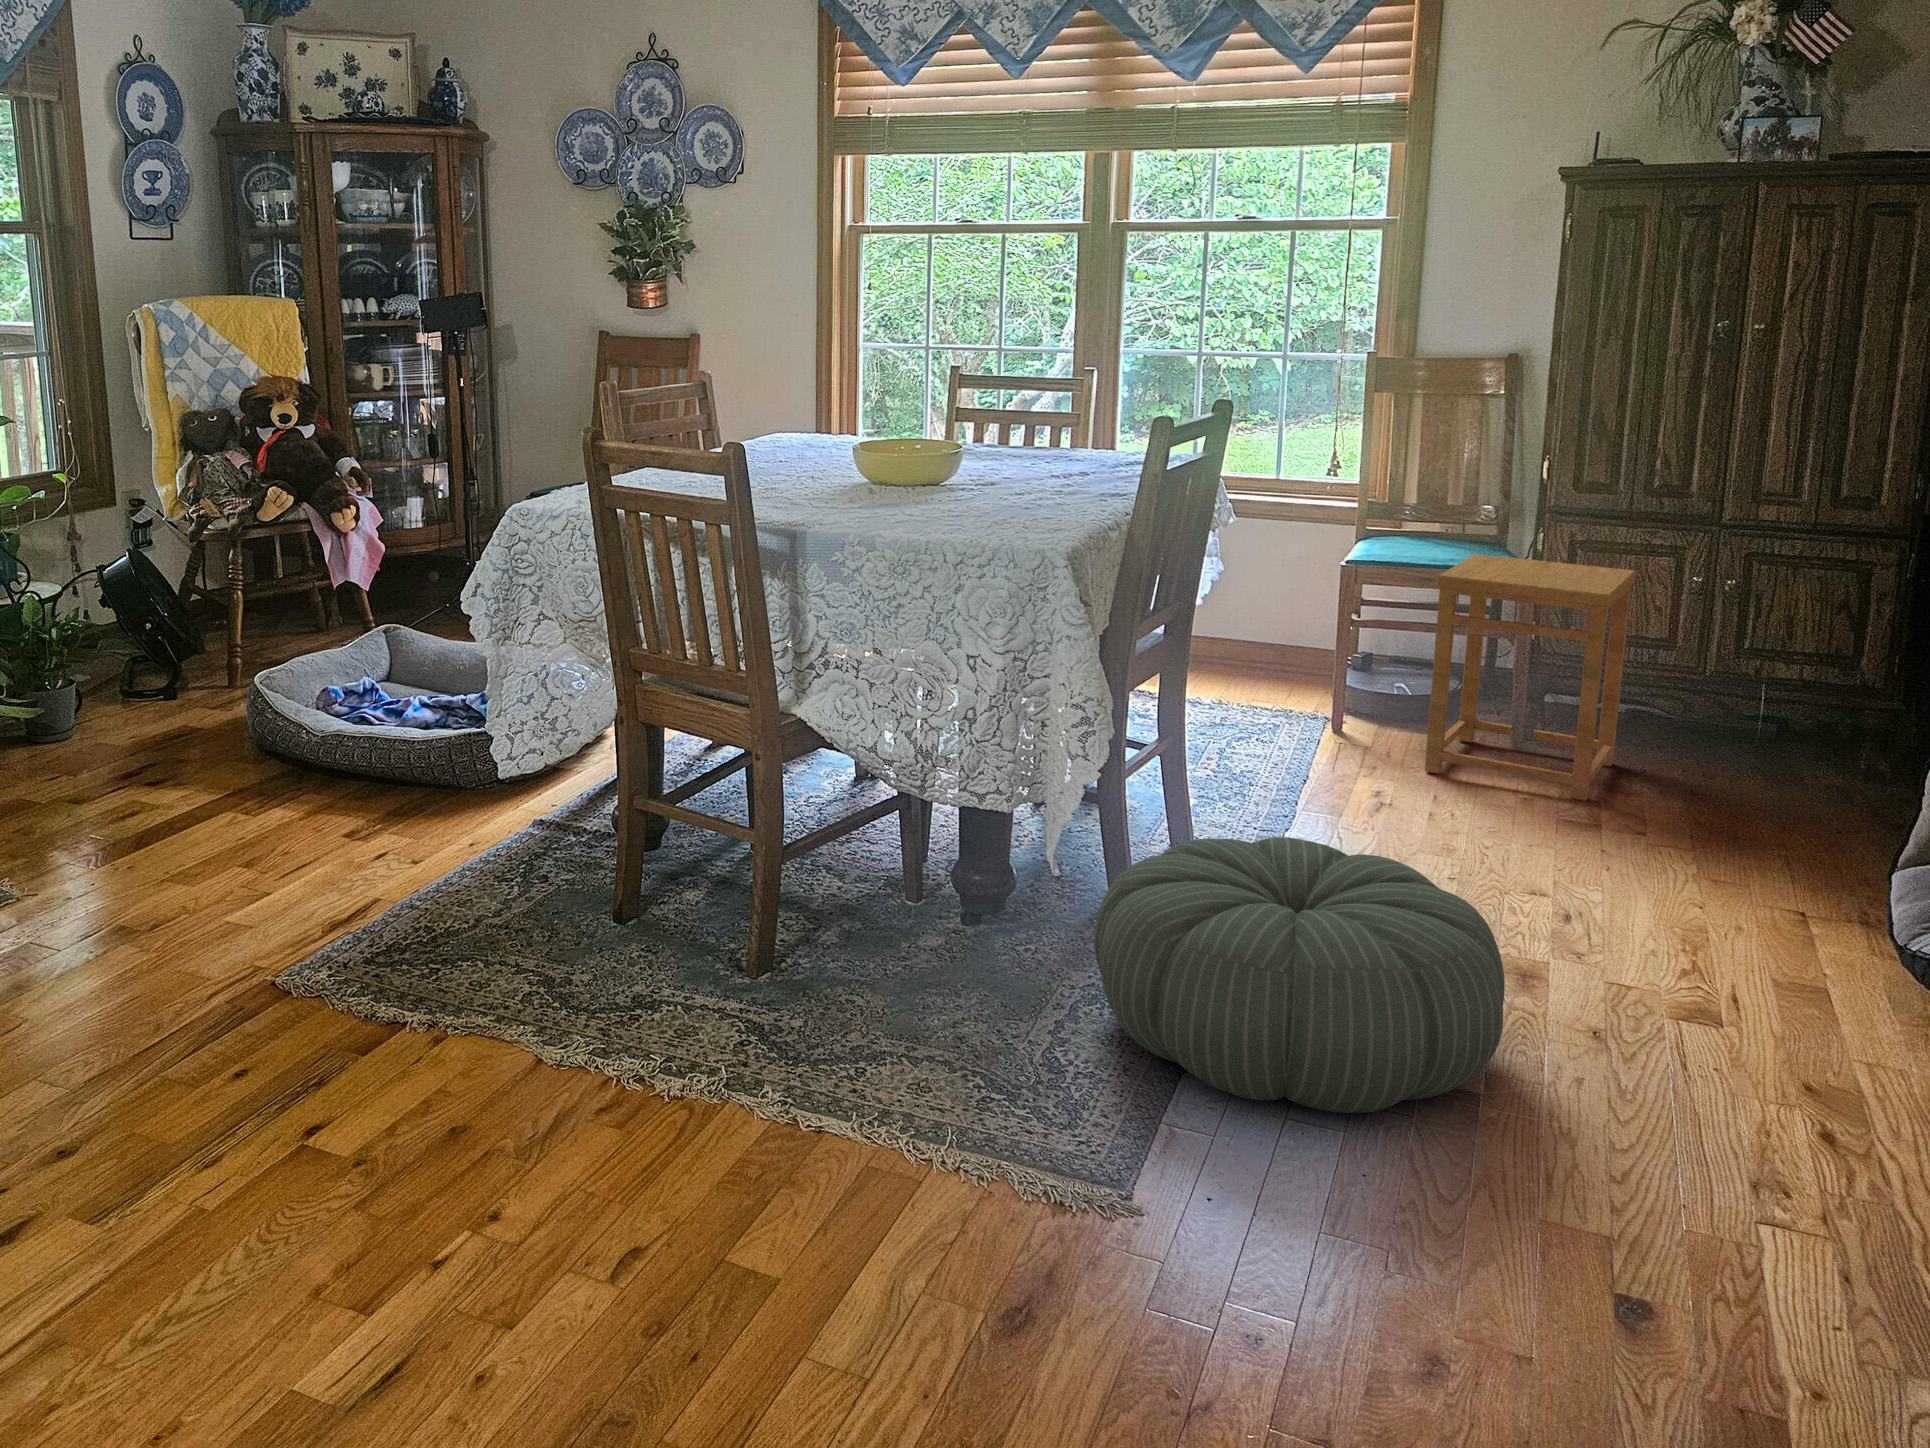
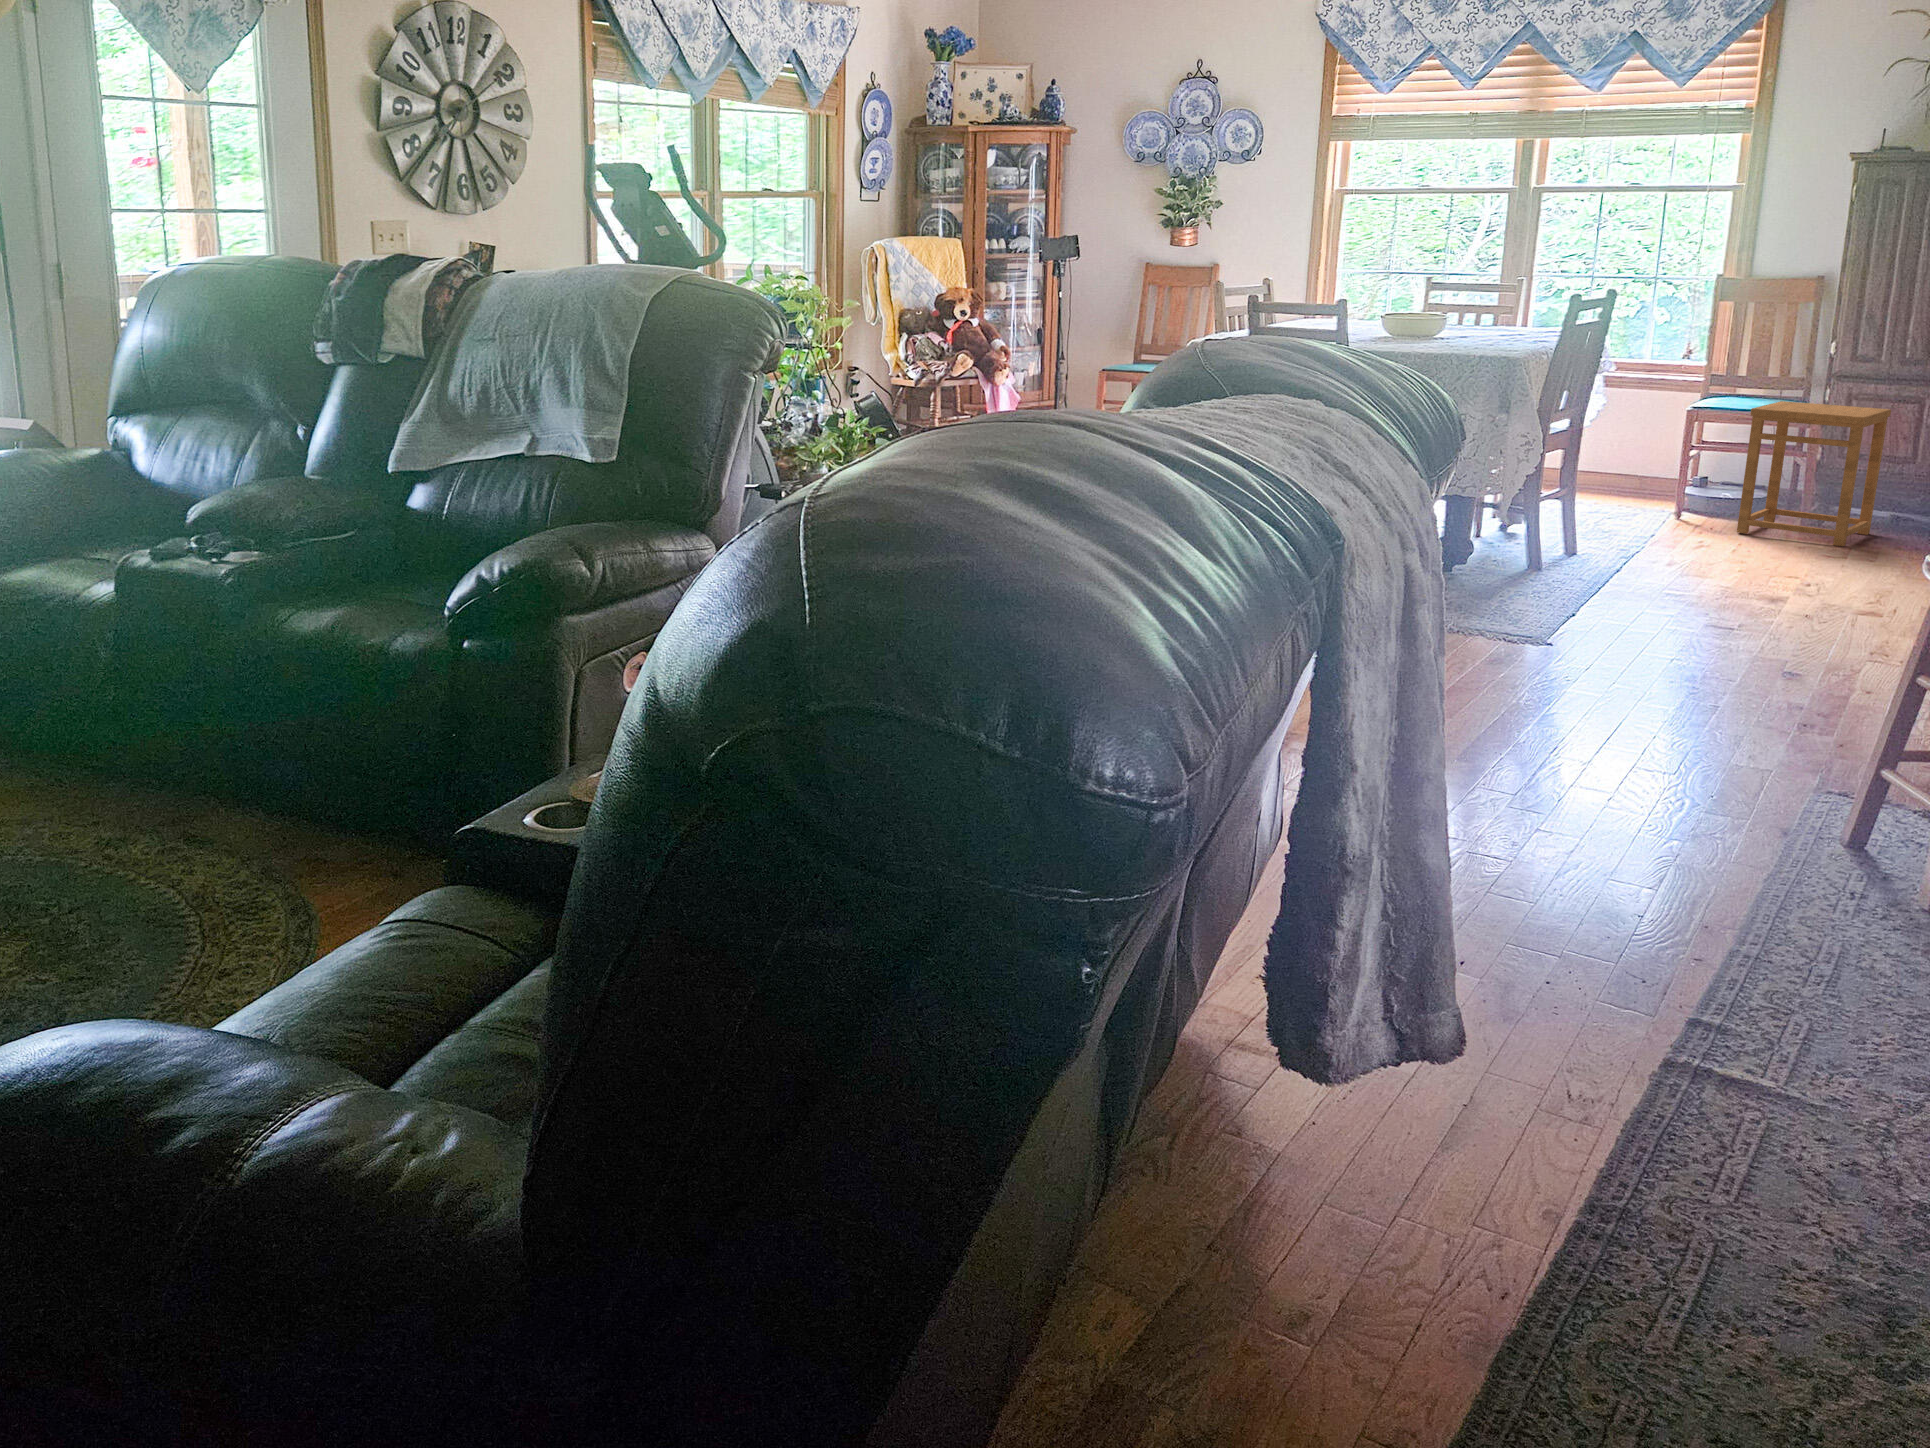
pouf: present [1094,837,1505,1113] -> none [1535,515,1760,623]

